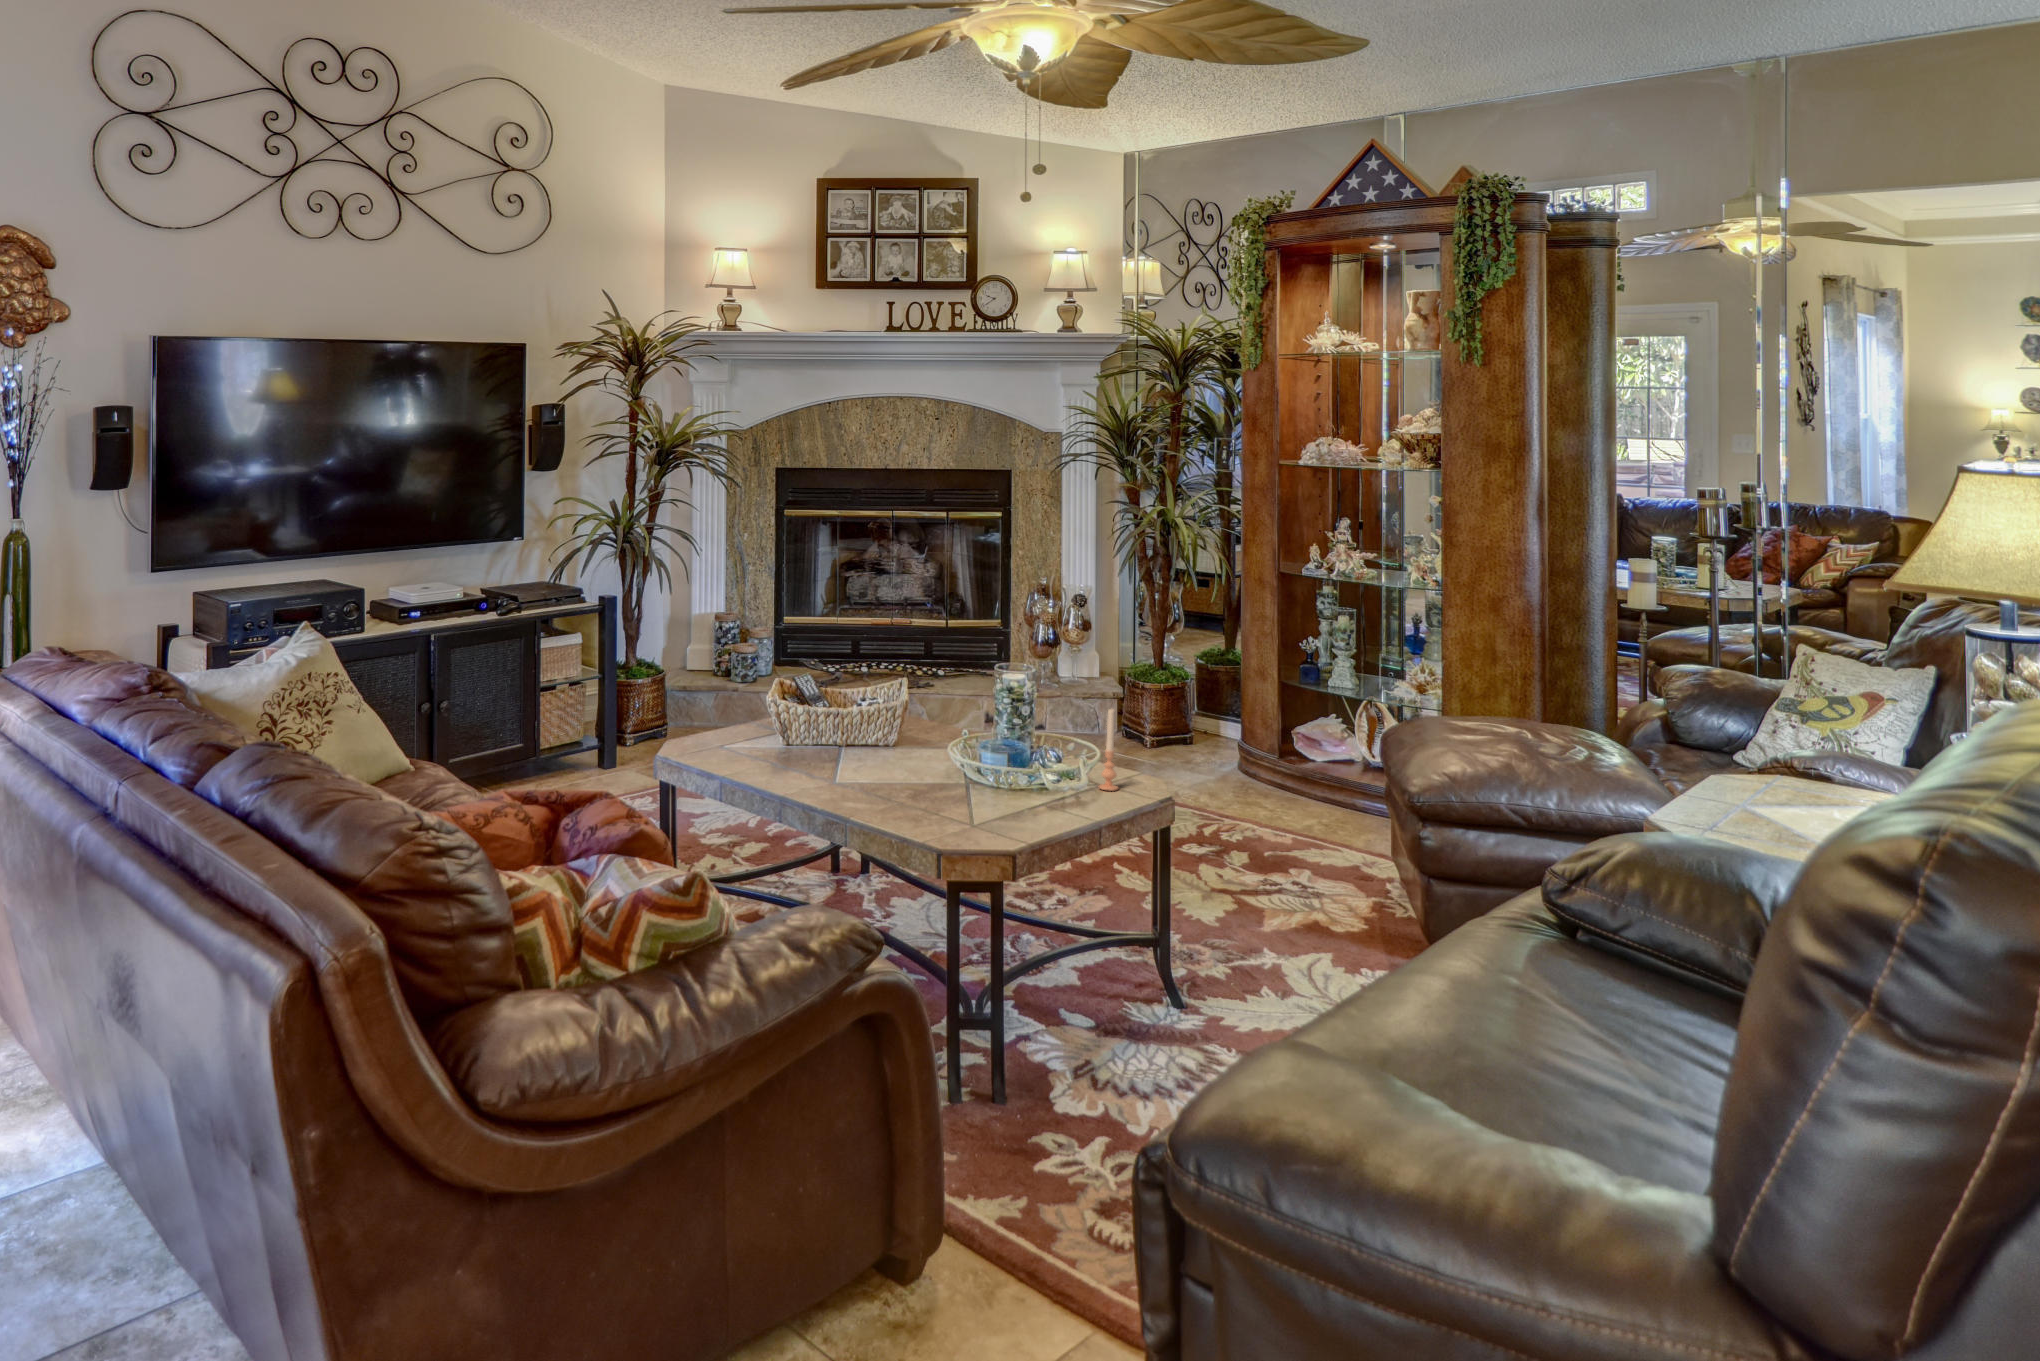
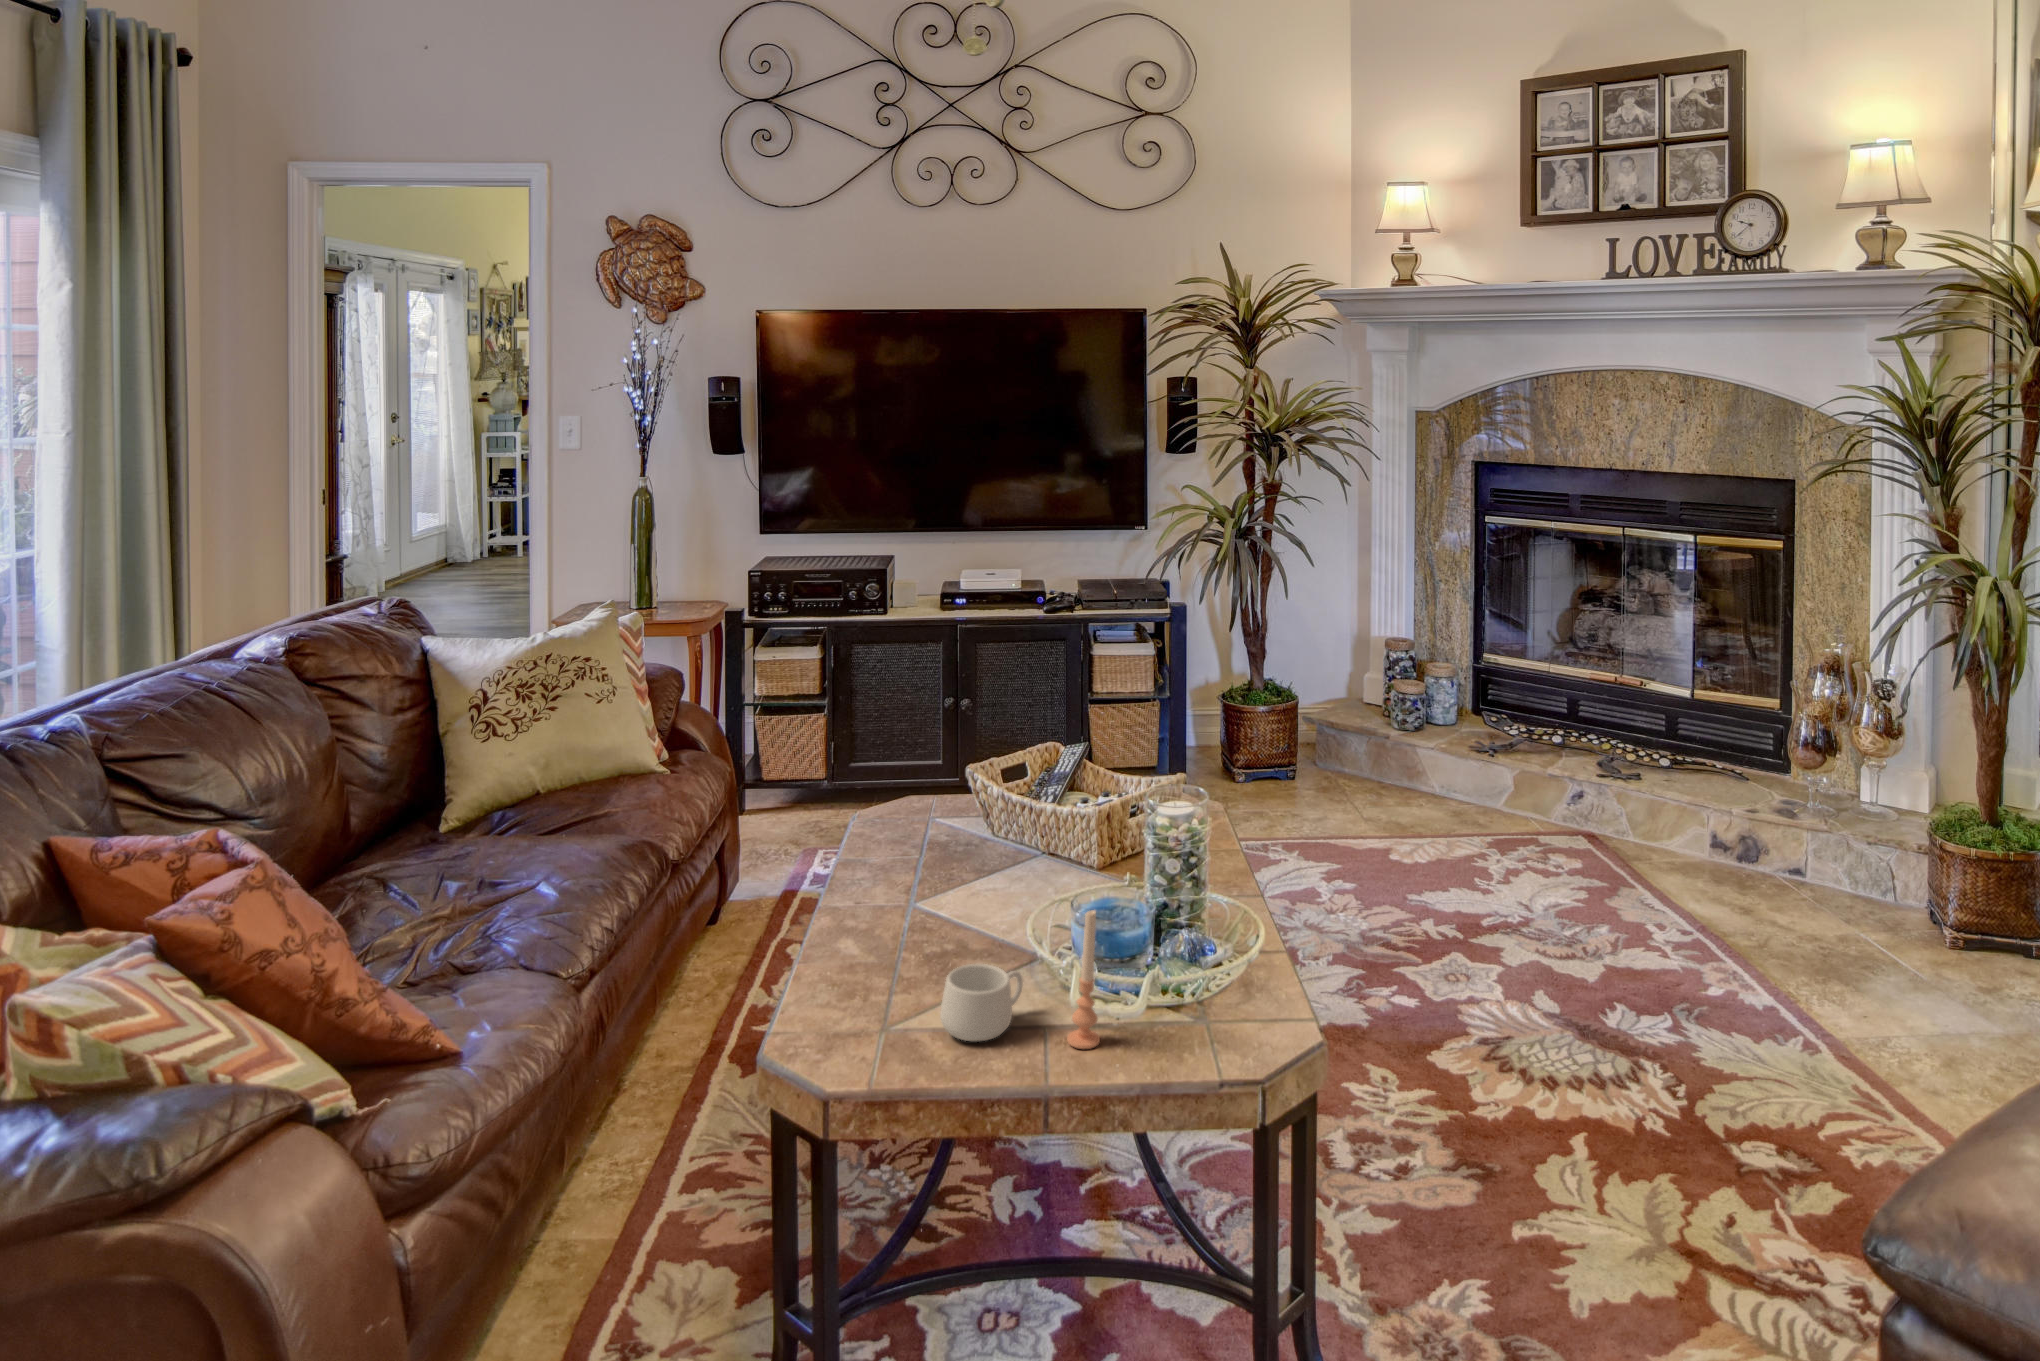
mug: none [1028,762,1074,802] -> present [940,964,1023,1041]

